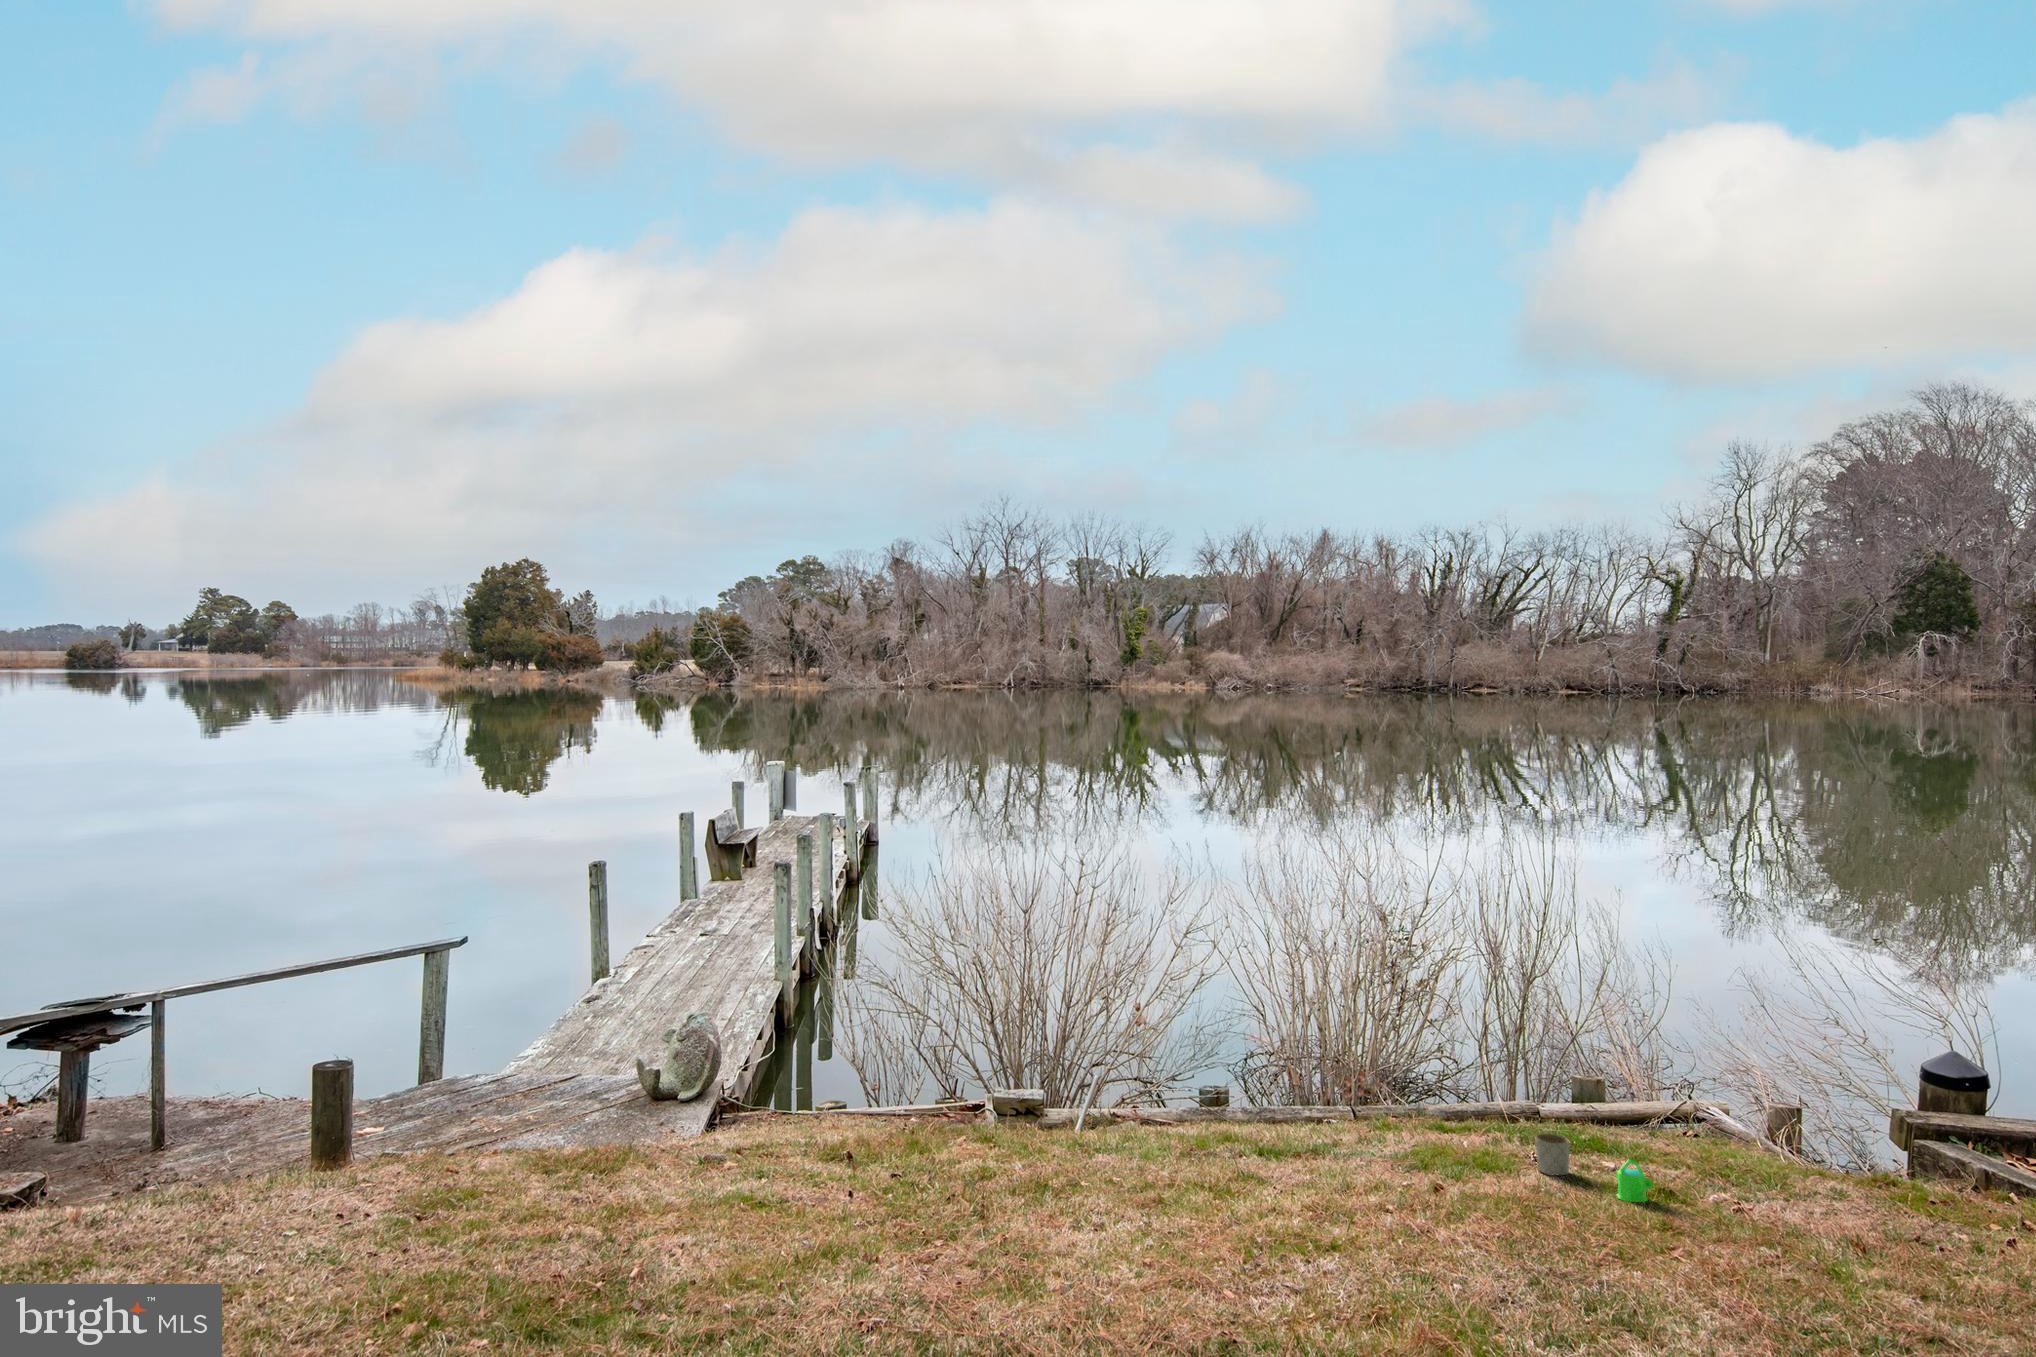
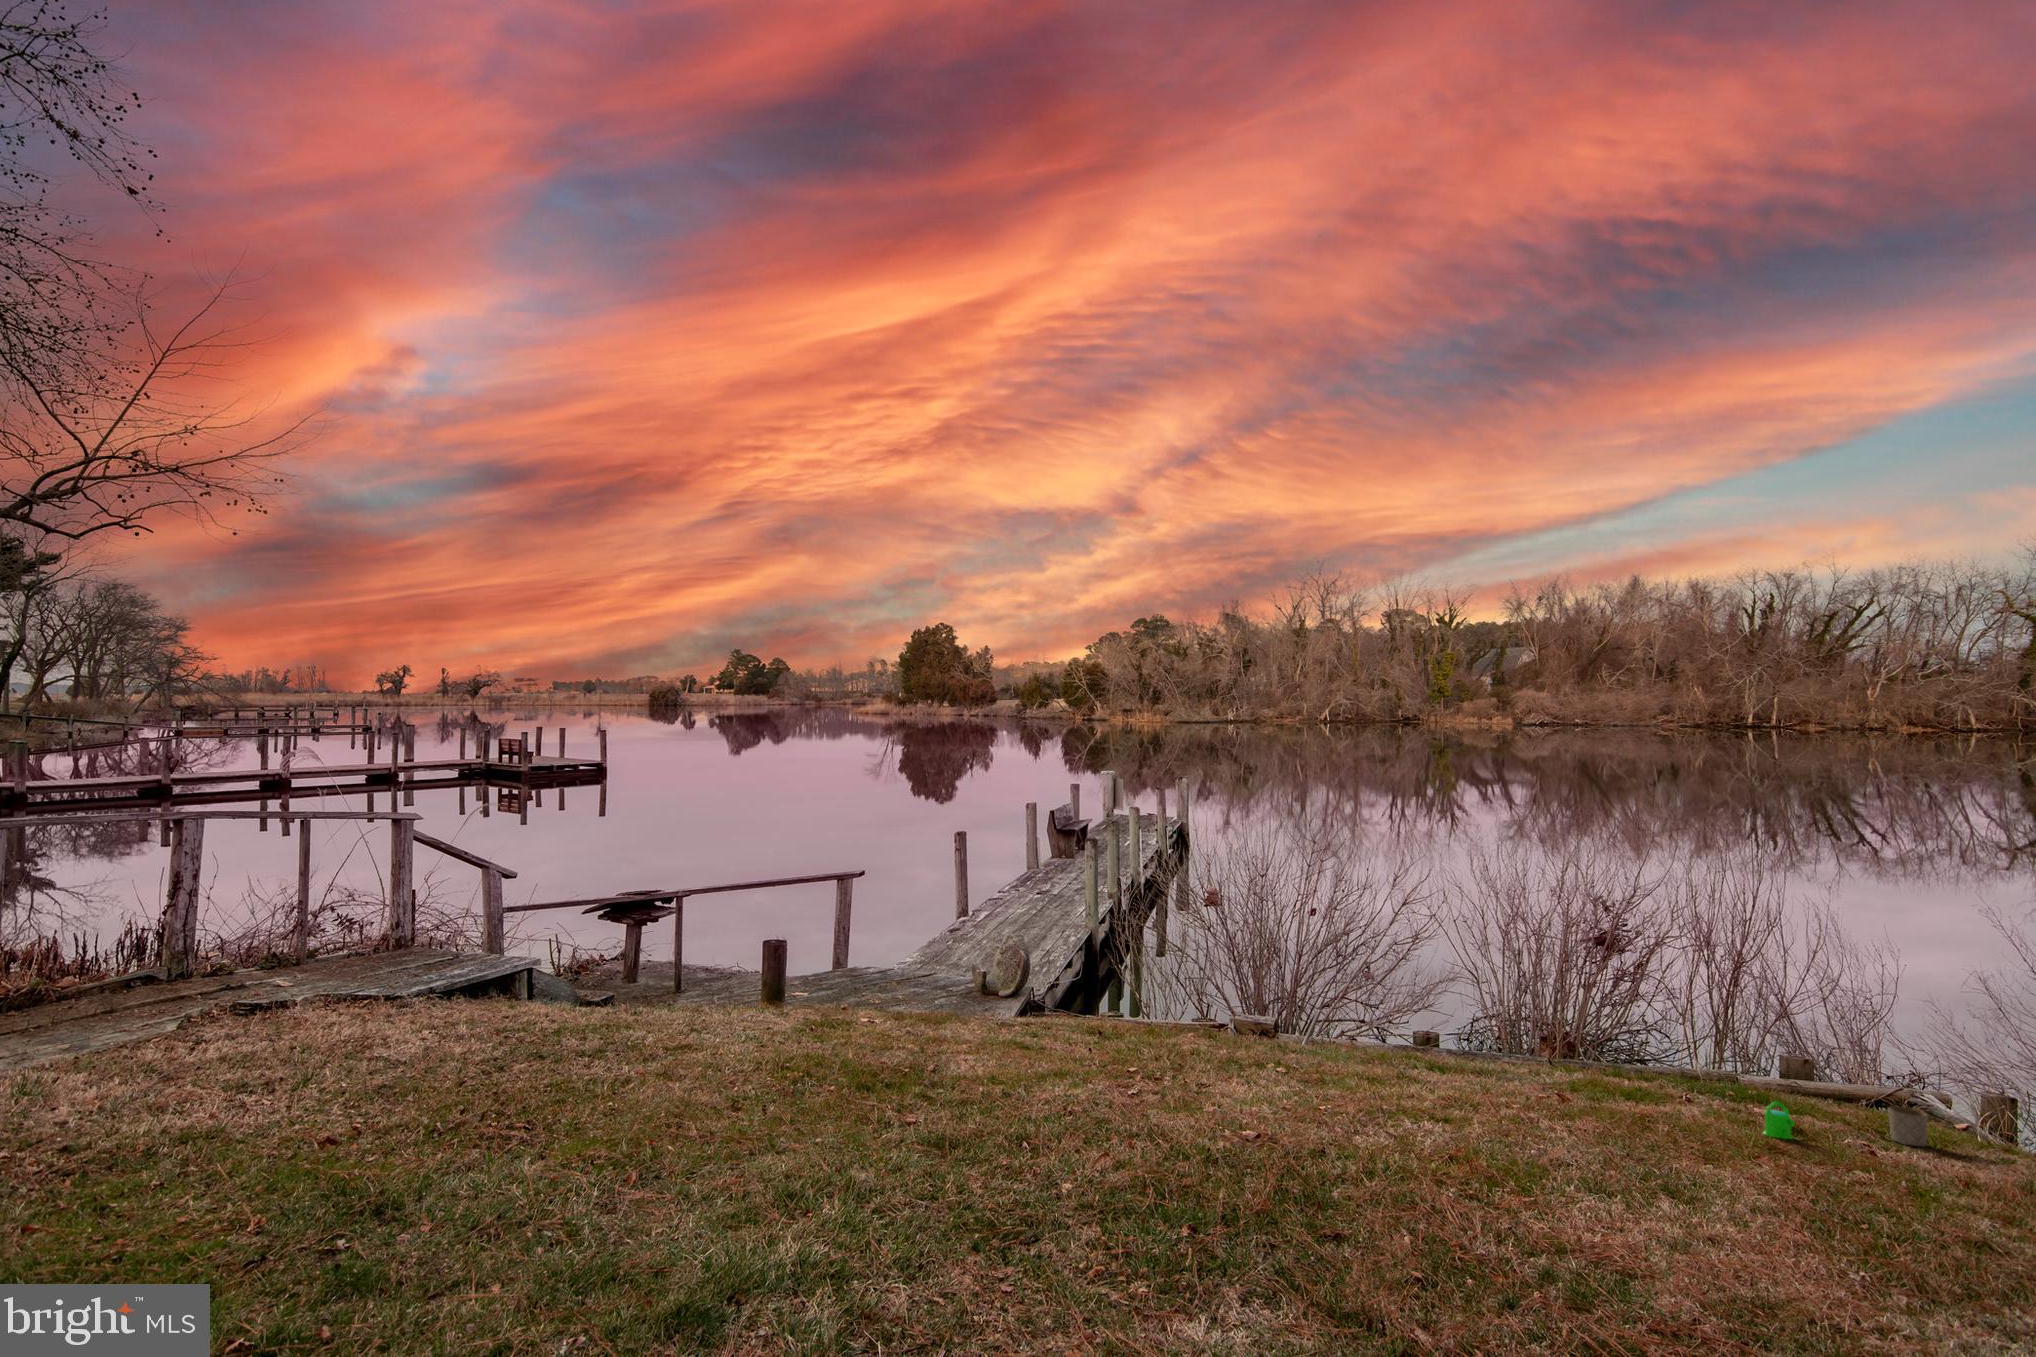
planter: present [1535,1133,1570,1176] -> present [1888,1106,1928,1146]

